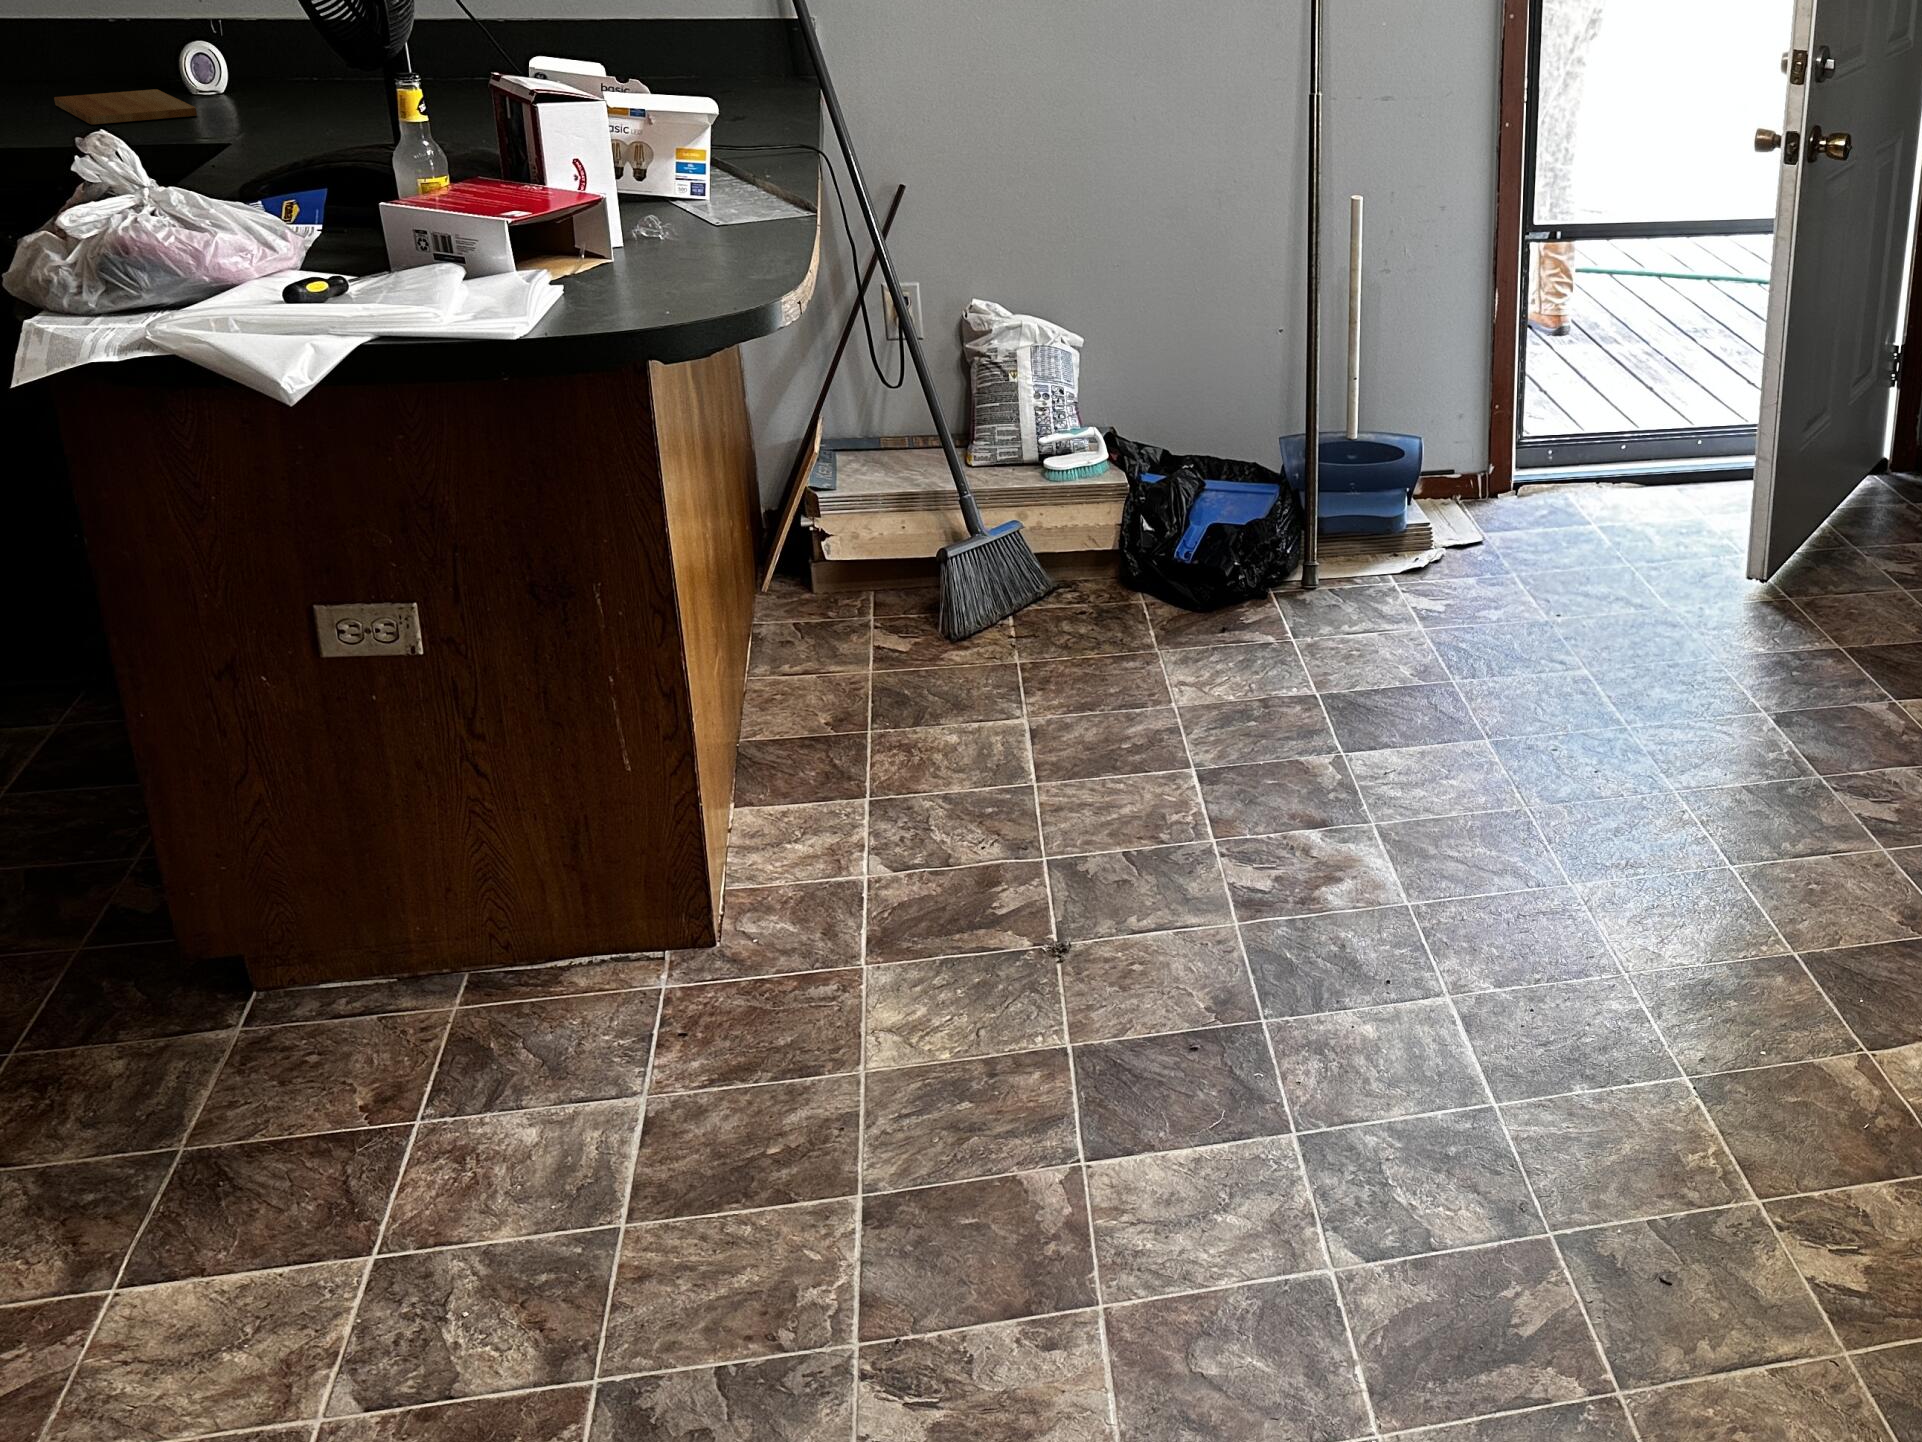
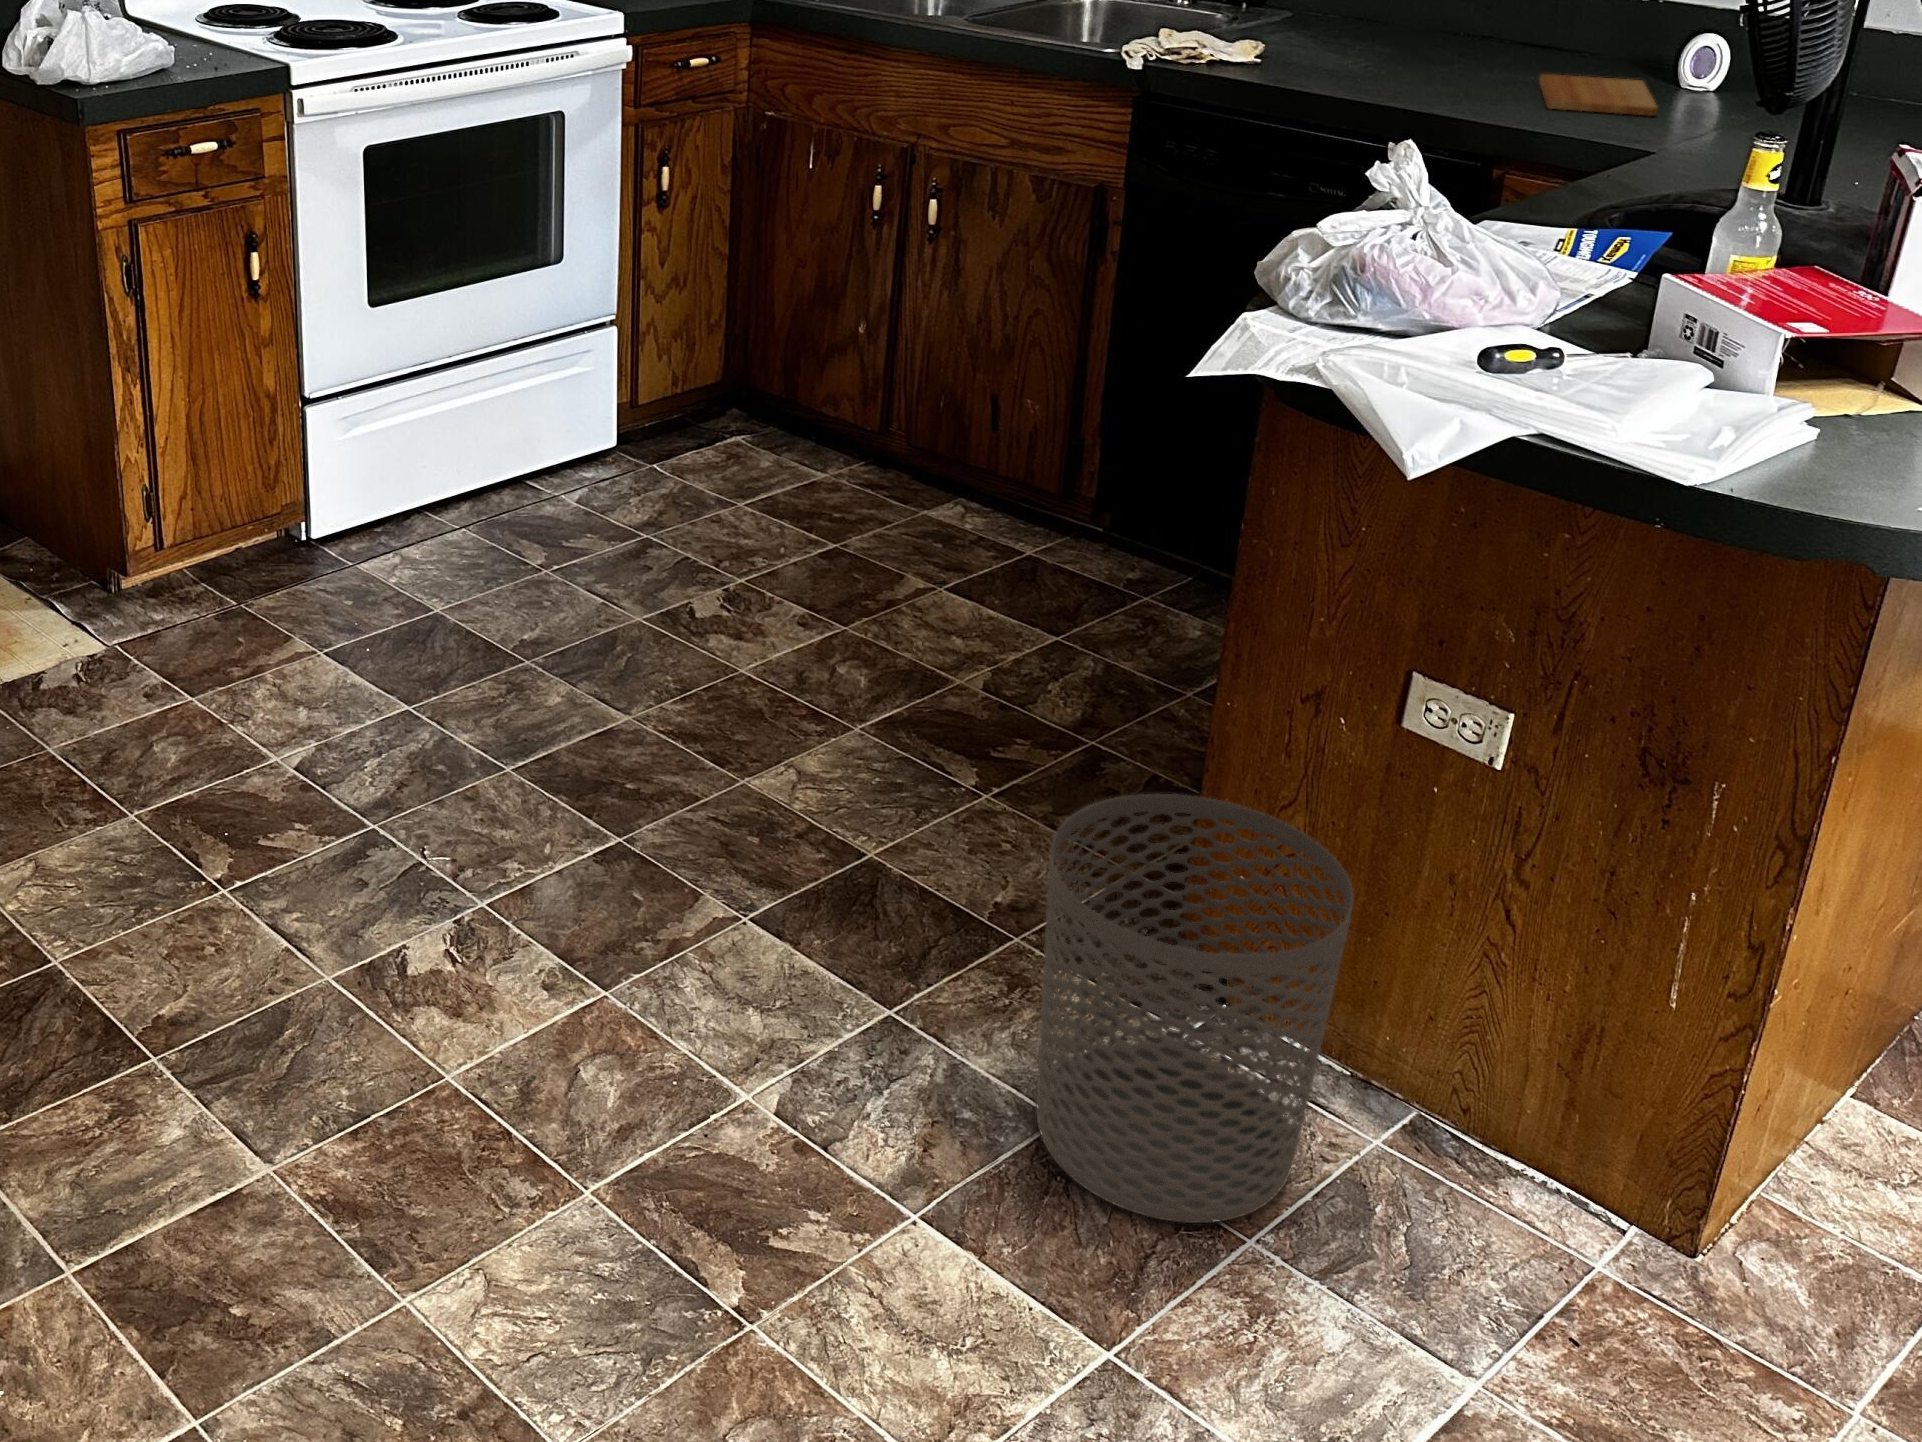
waste bin: none [62,778,415,1176] -> present [1036,794,1354,1223]

